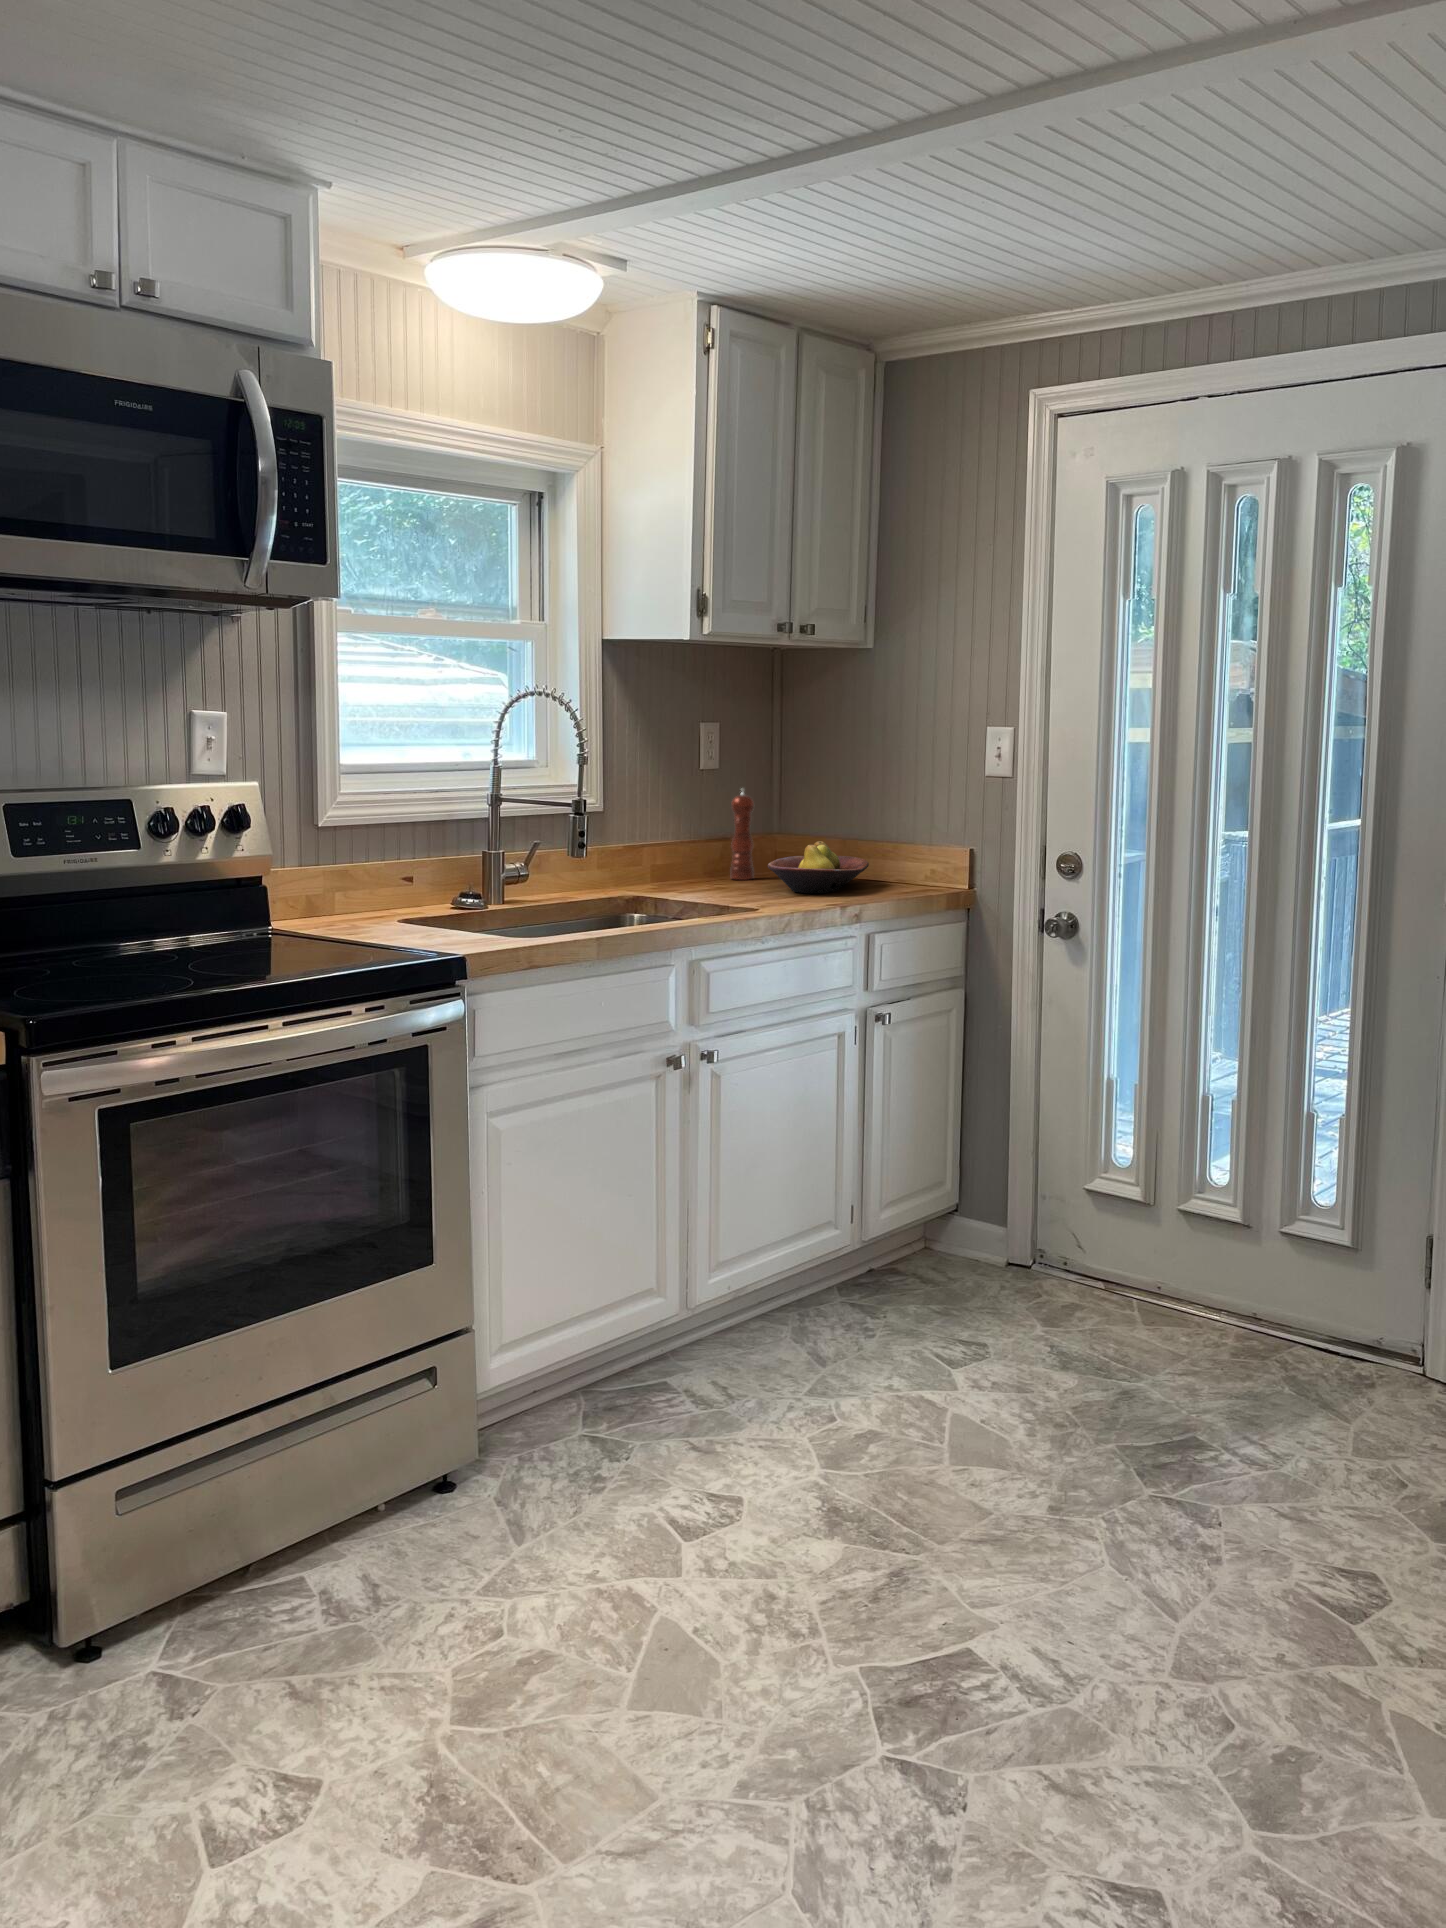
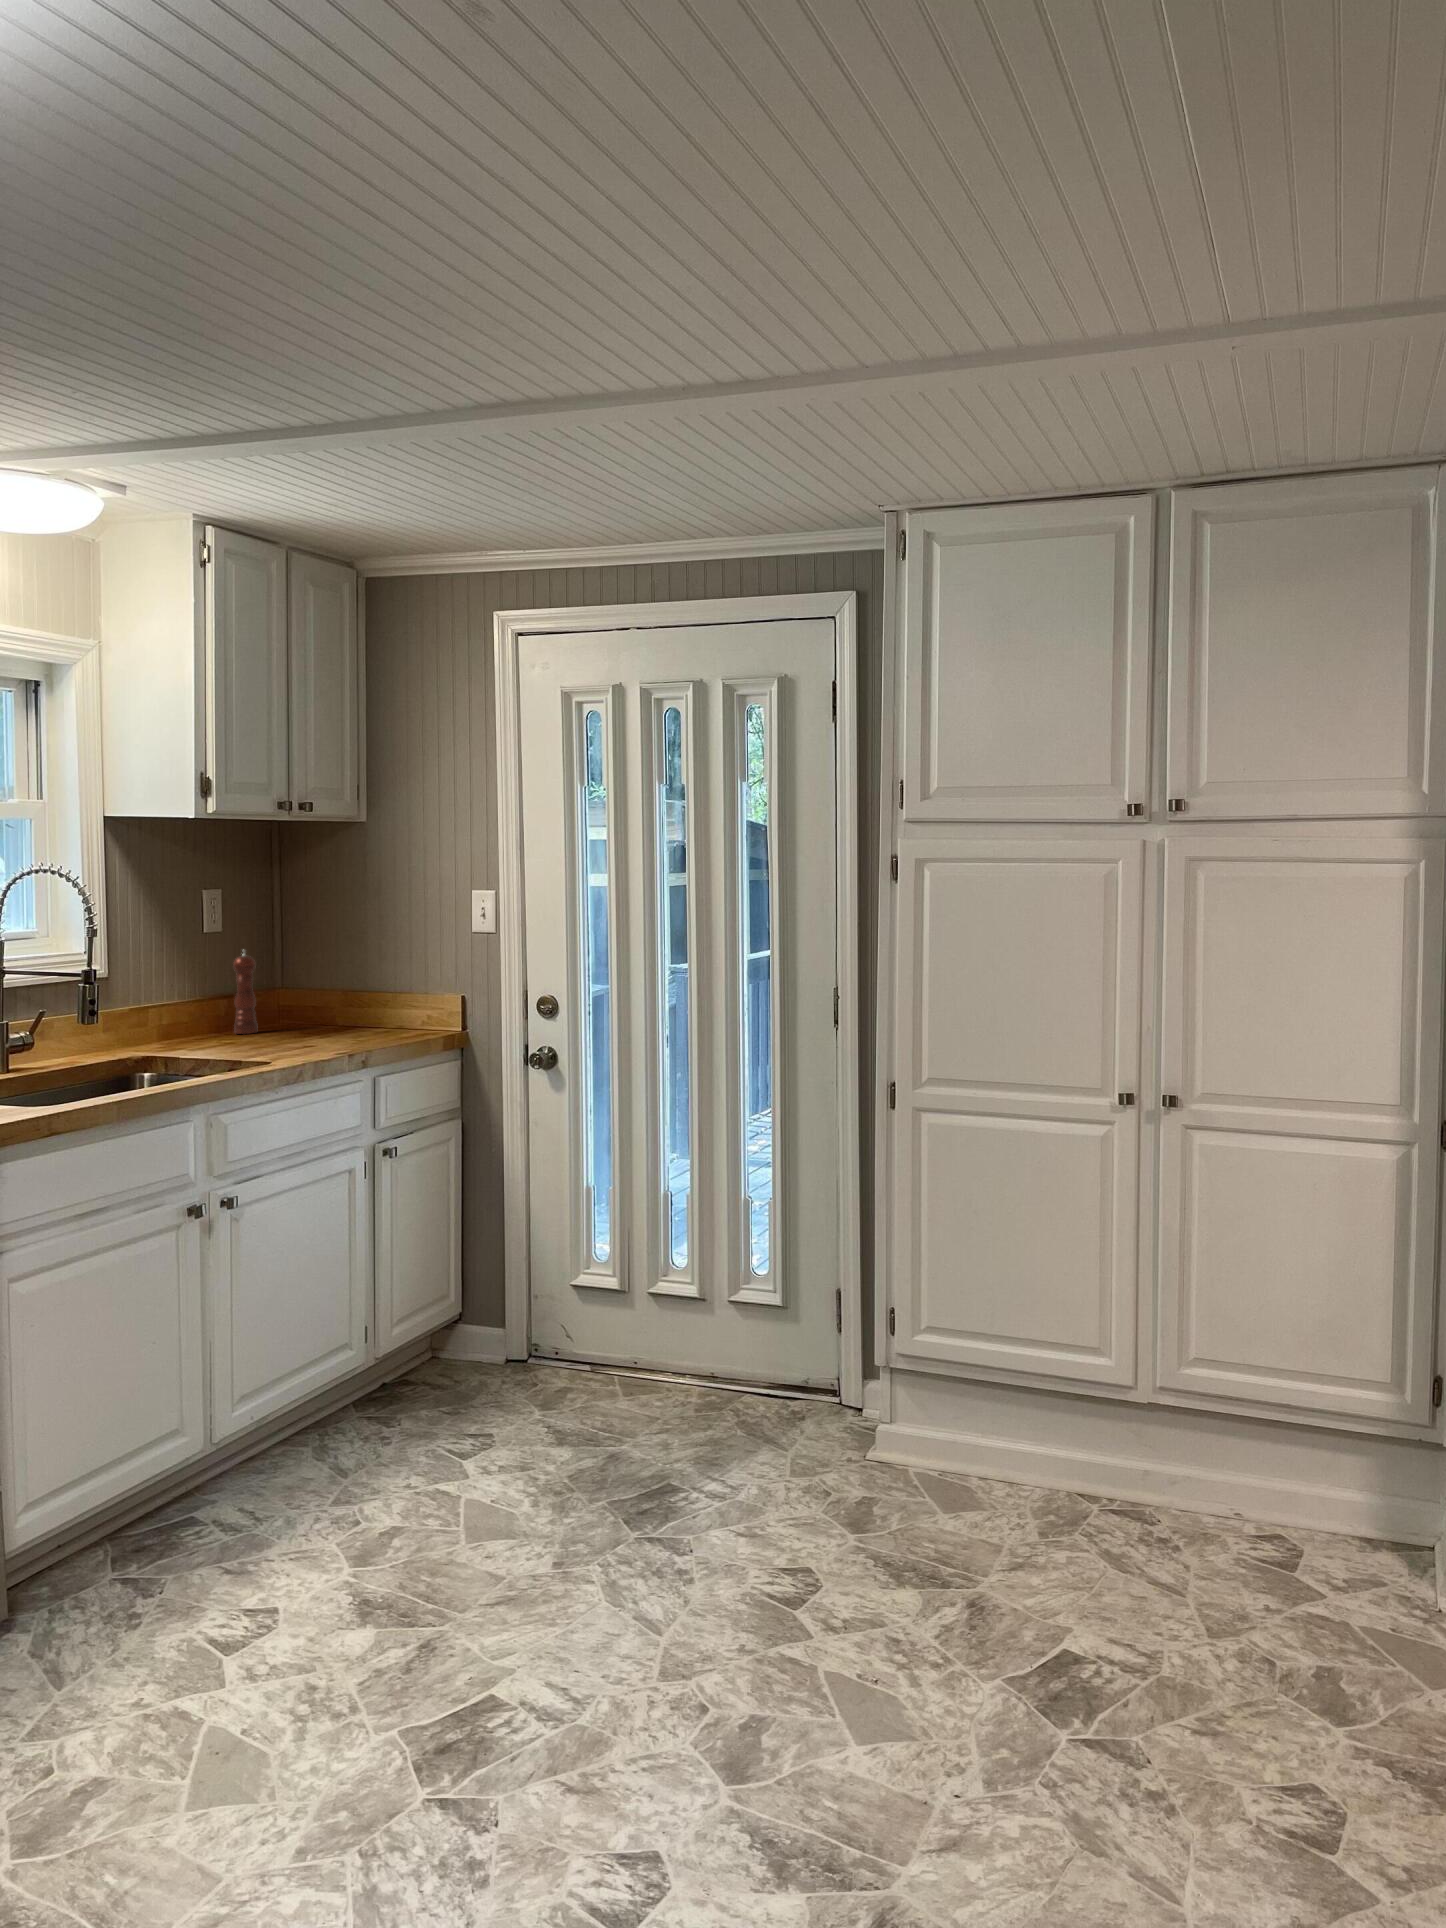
fruit bowl: present [767,841,869,893] -> none [272,996,366,1044]

